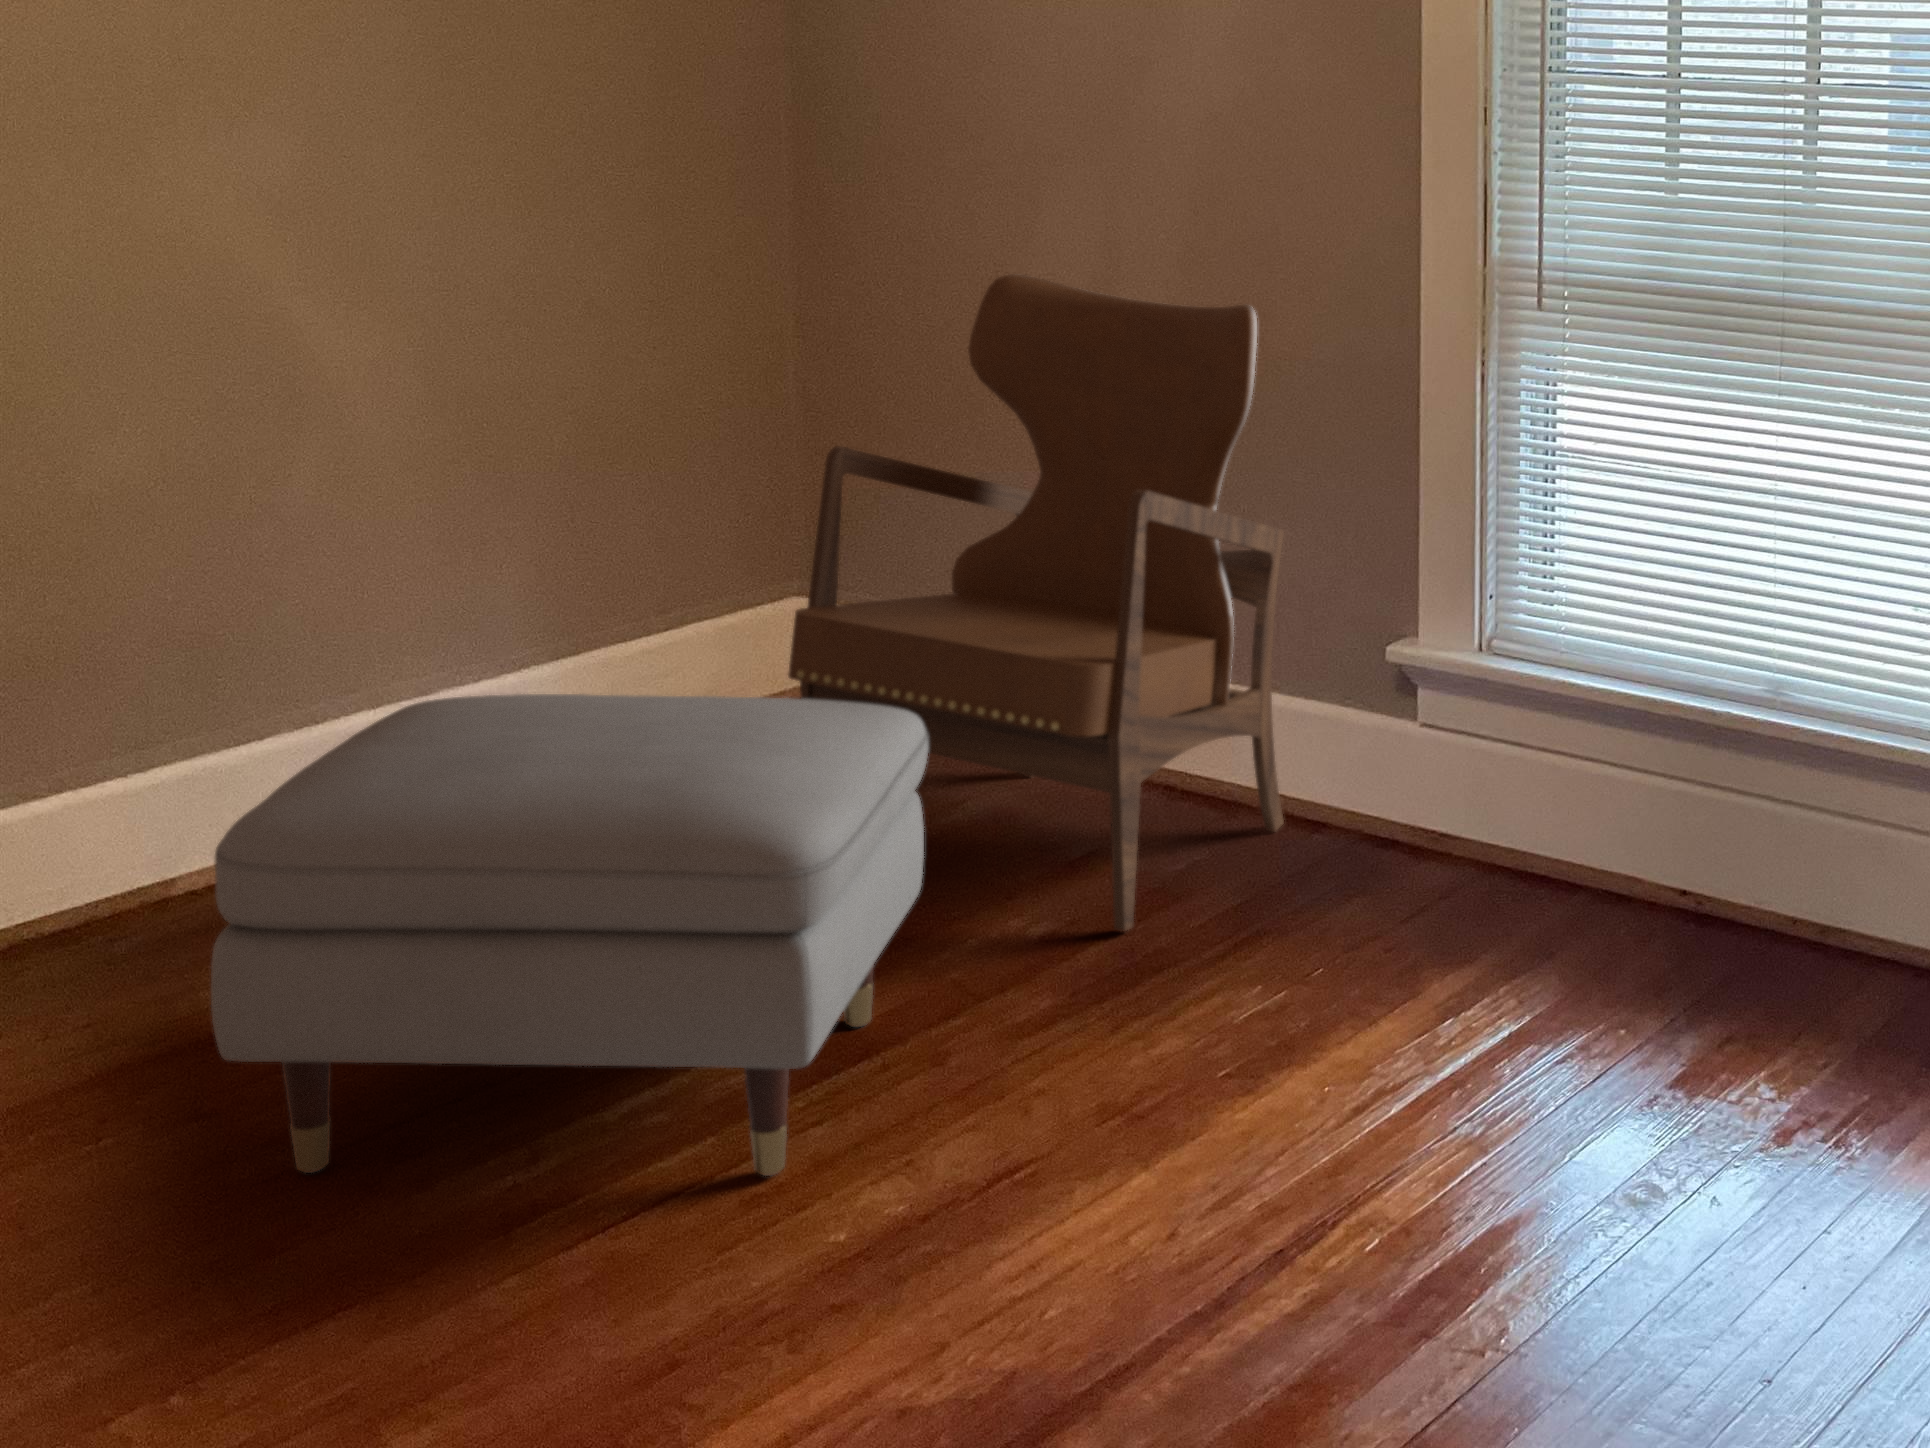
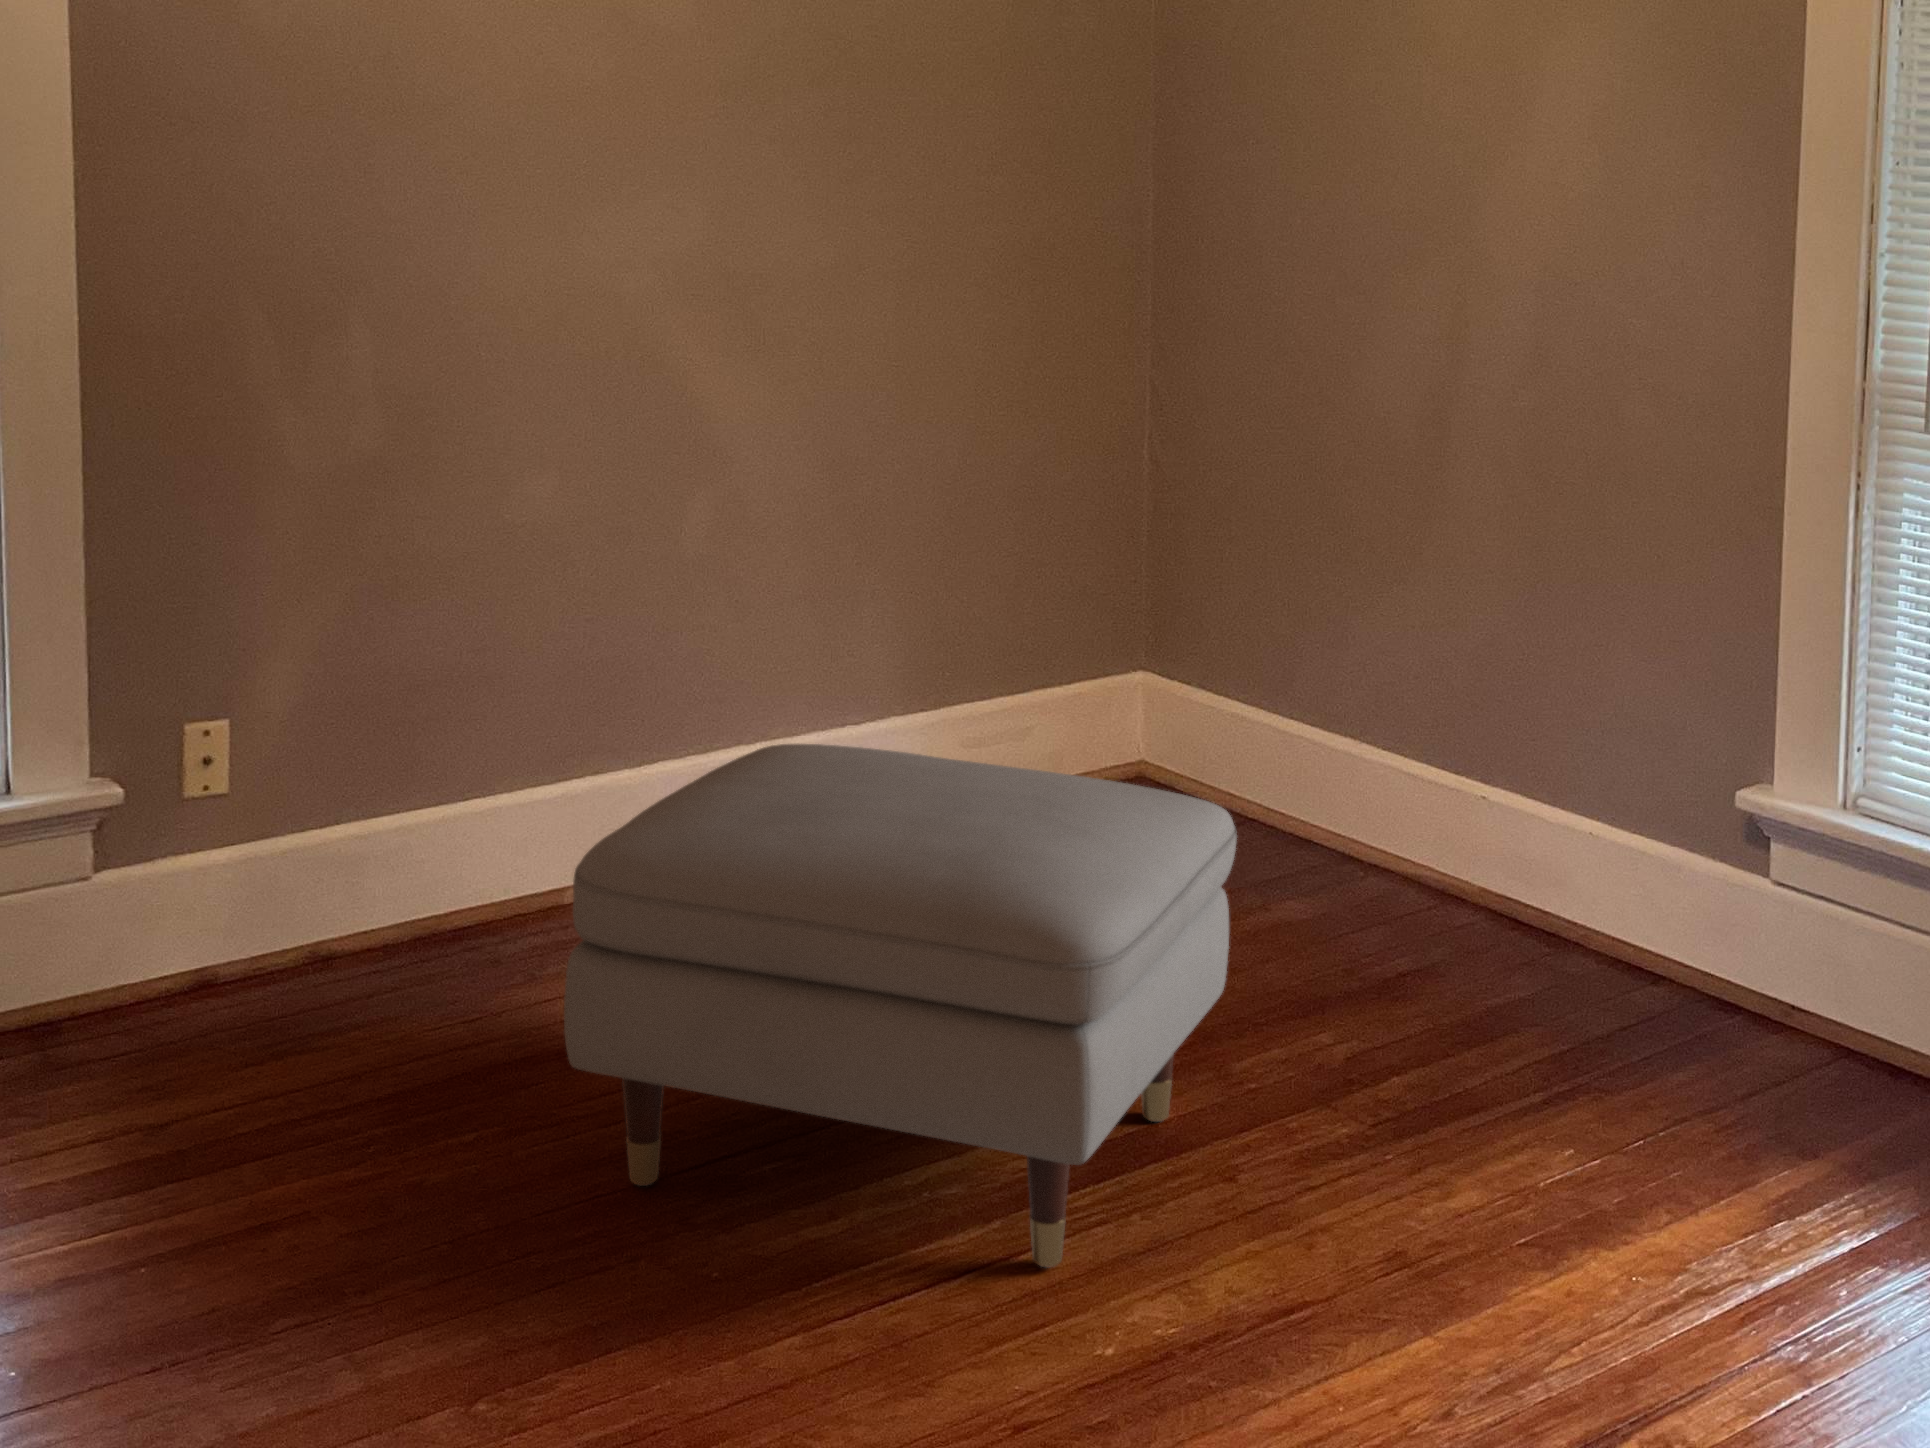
armchair: present [788,274,1284,931] -> none [1121,364,1632,1060]

